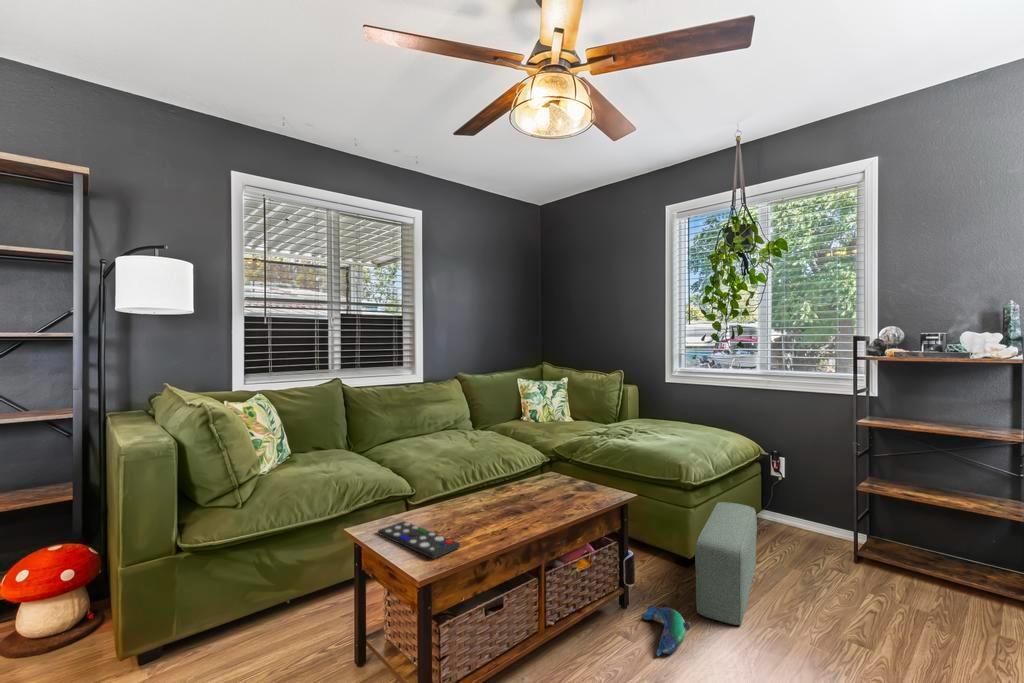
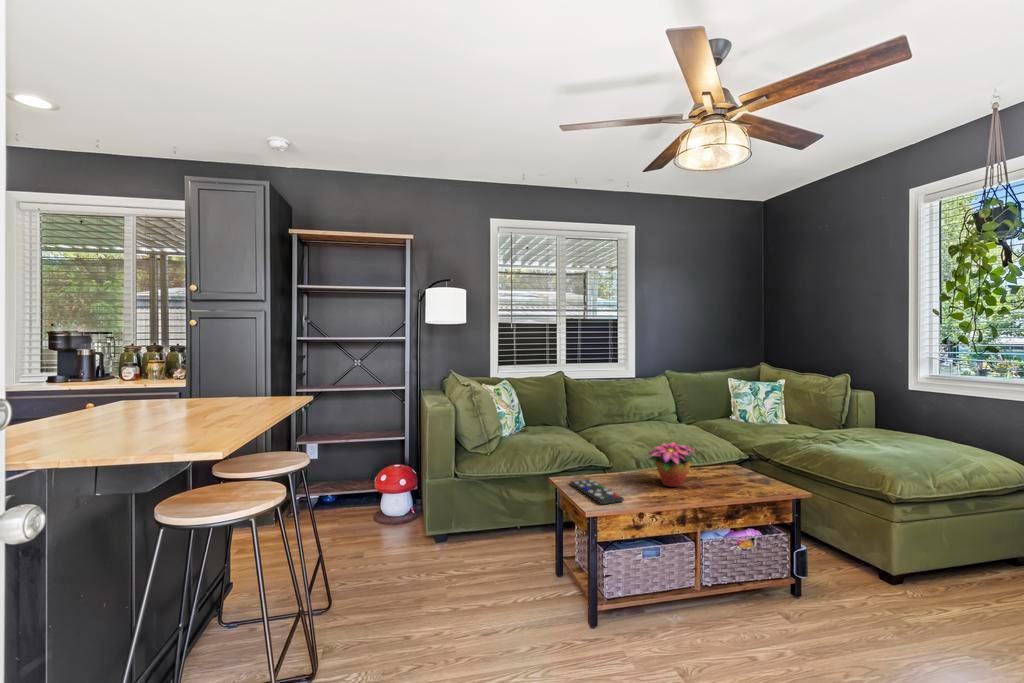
flower arrangement: none [464,456,540,514] -> present [647,442,694,487]
pouf: present [695,502,757,625] -> none [874,522,984,640]
plush toy: present [642,606,690,656] -> none [808,598,853,638]

